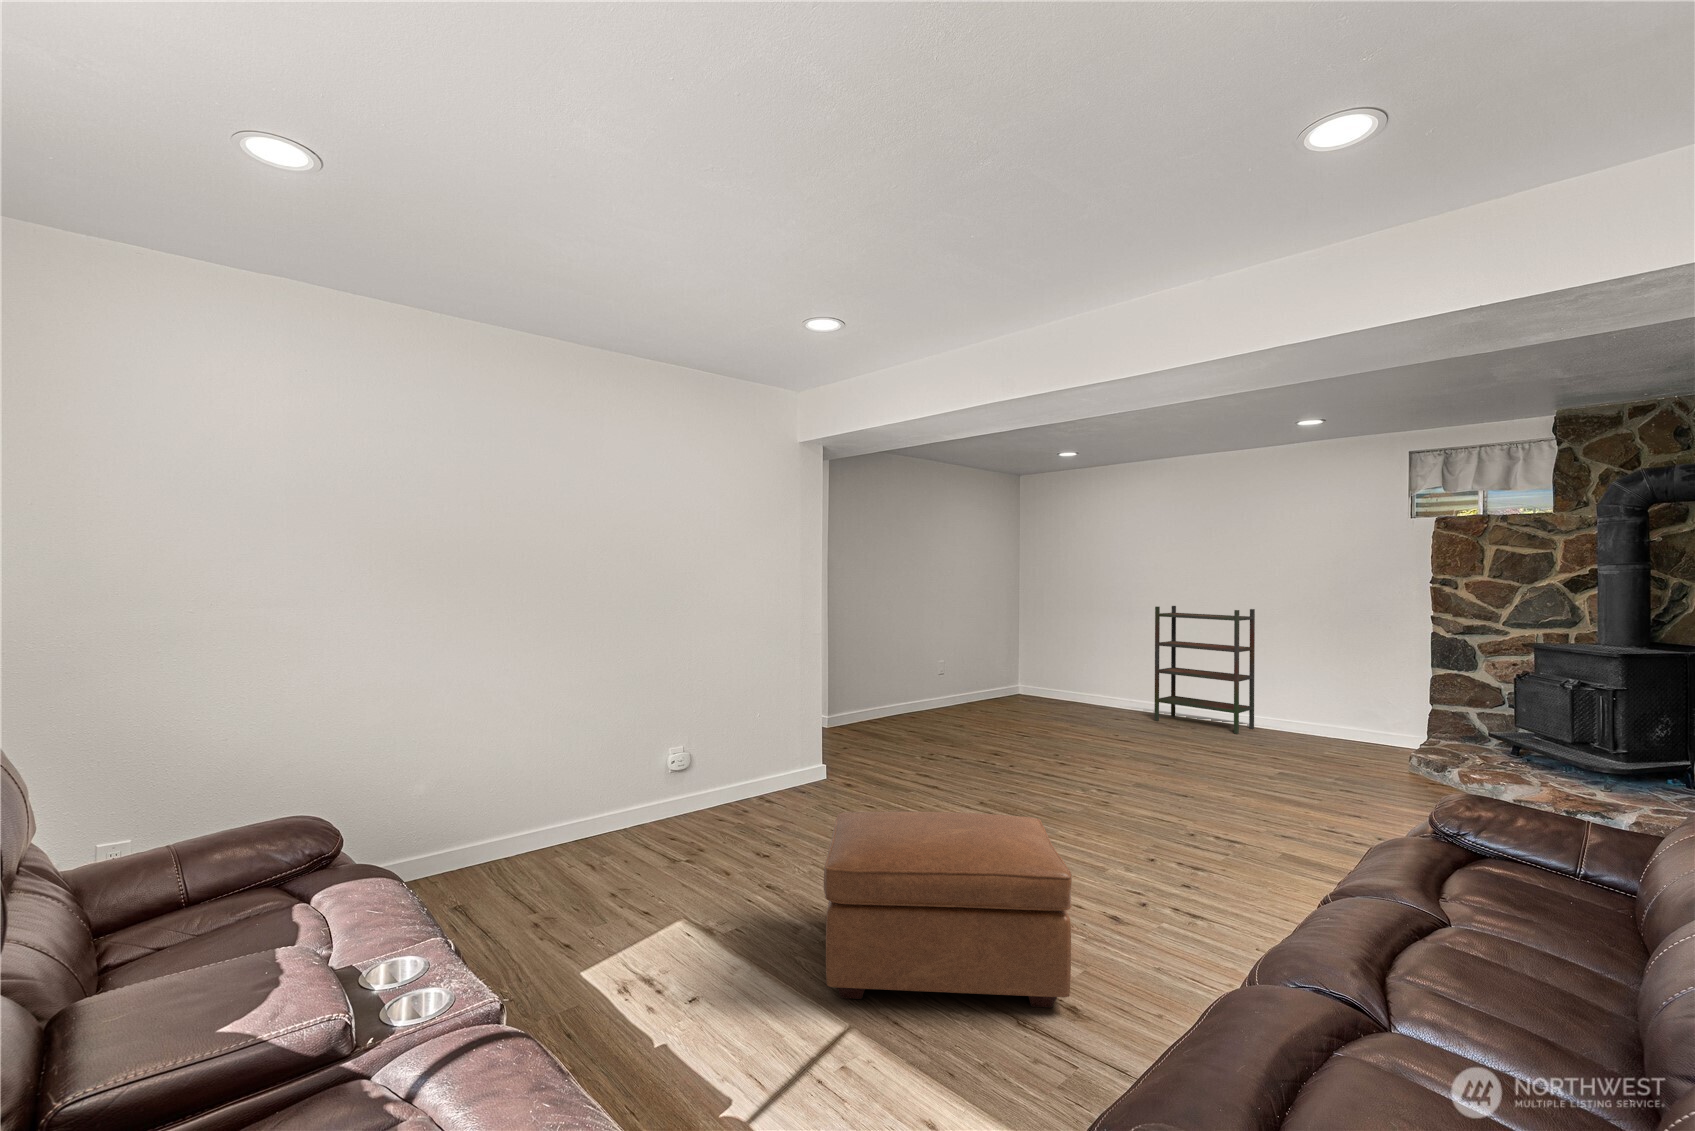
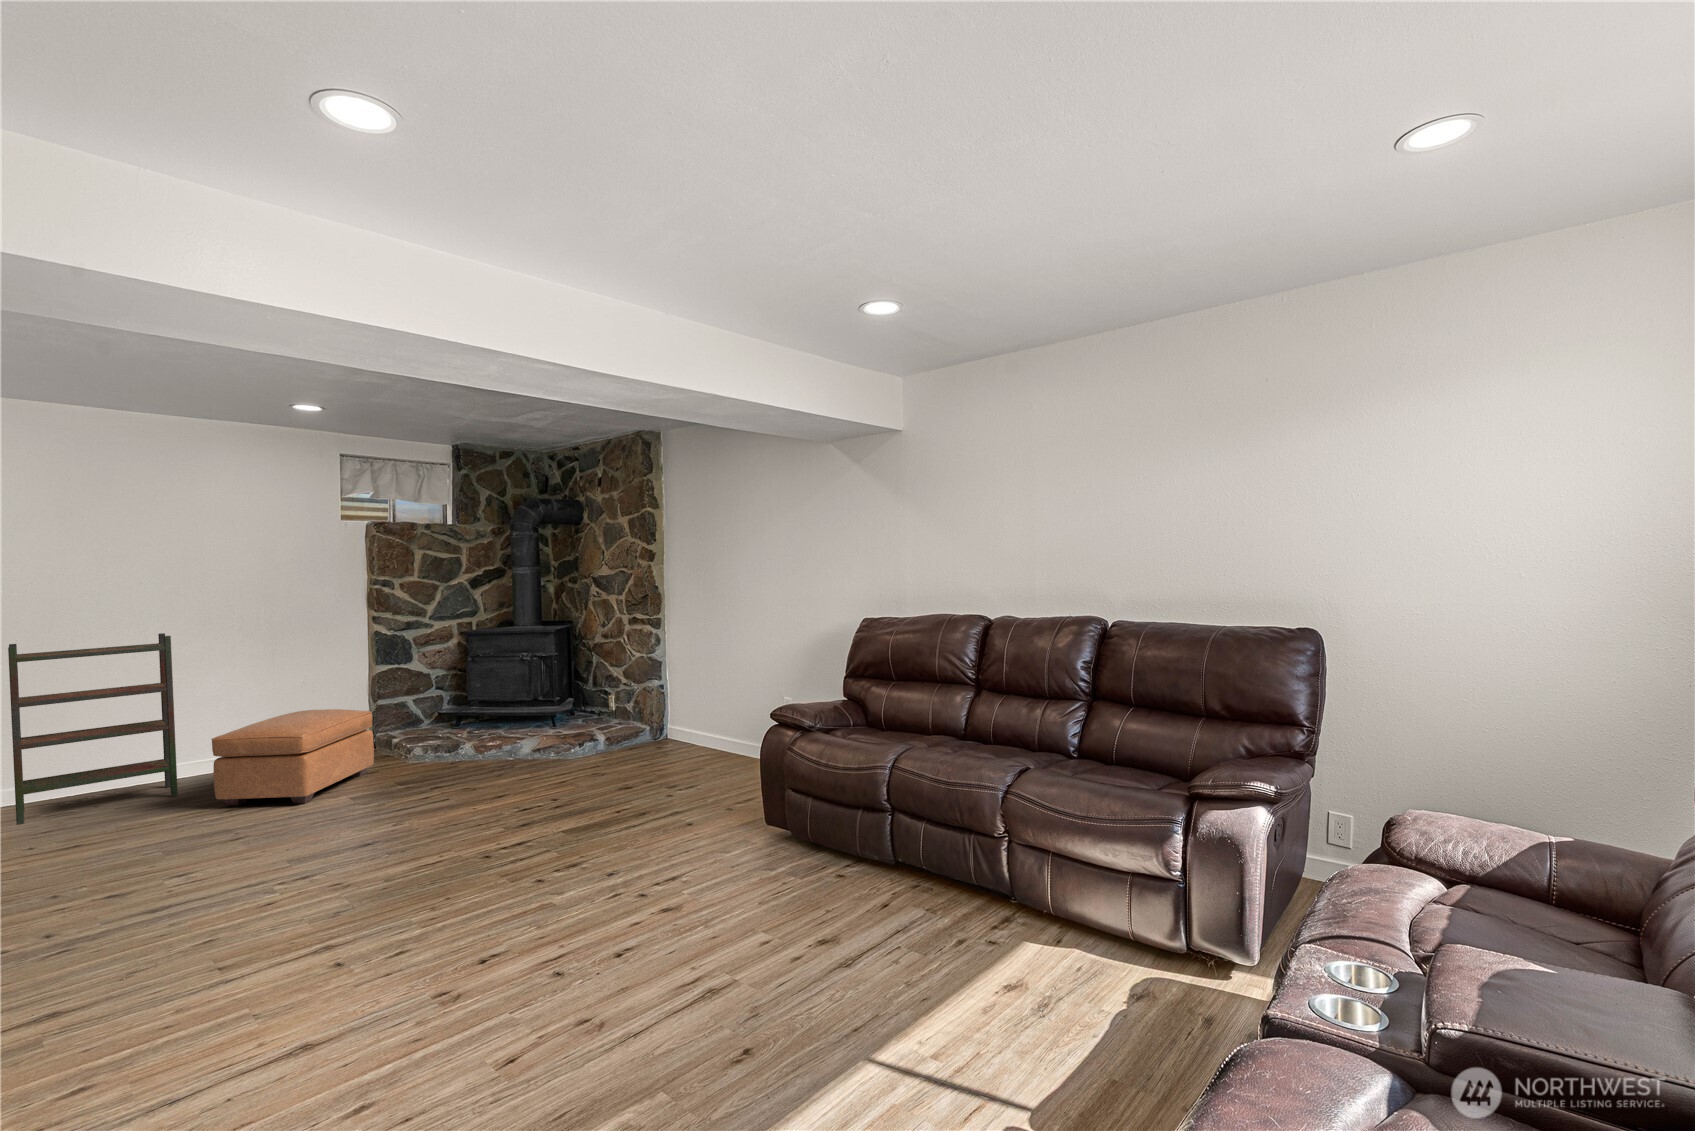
ottoman: present [824,811,1072,1008] -> present [211,709,374,806]

